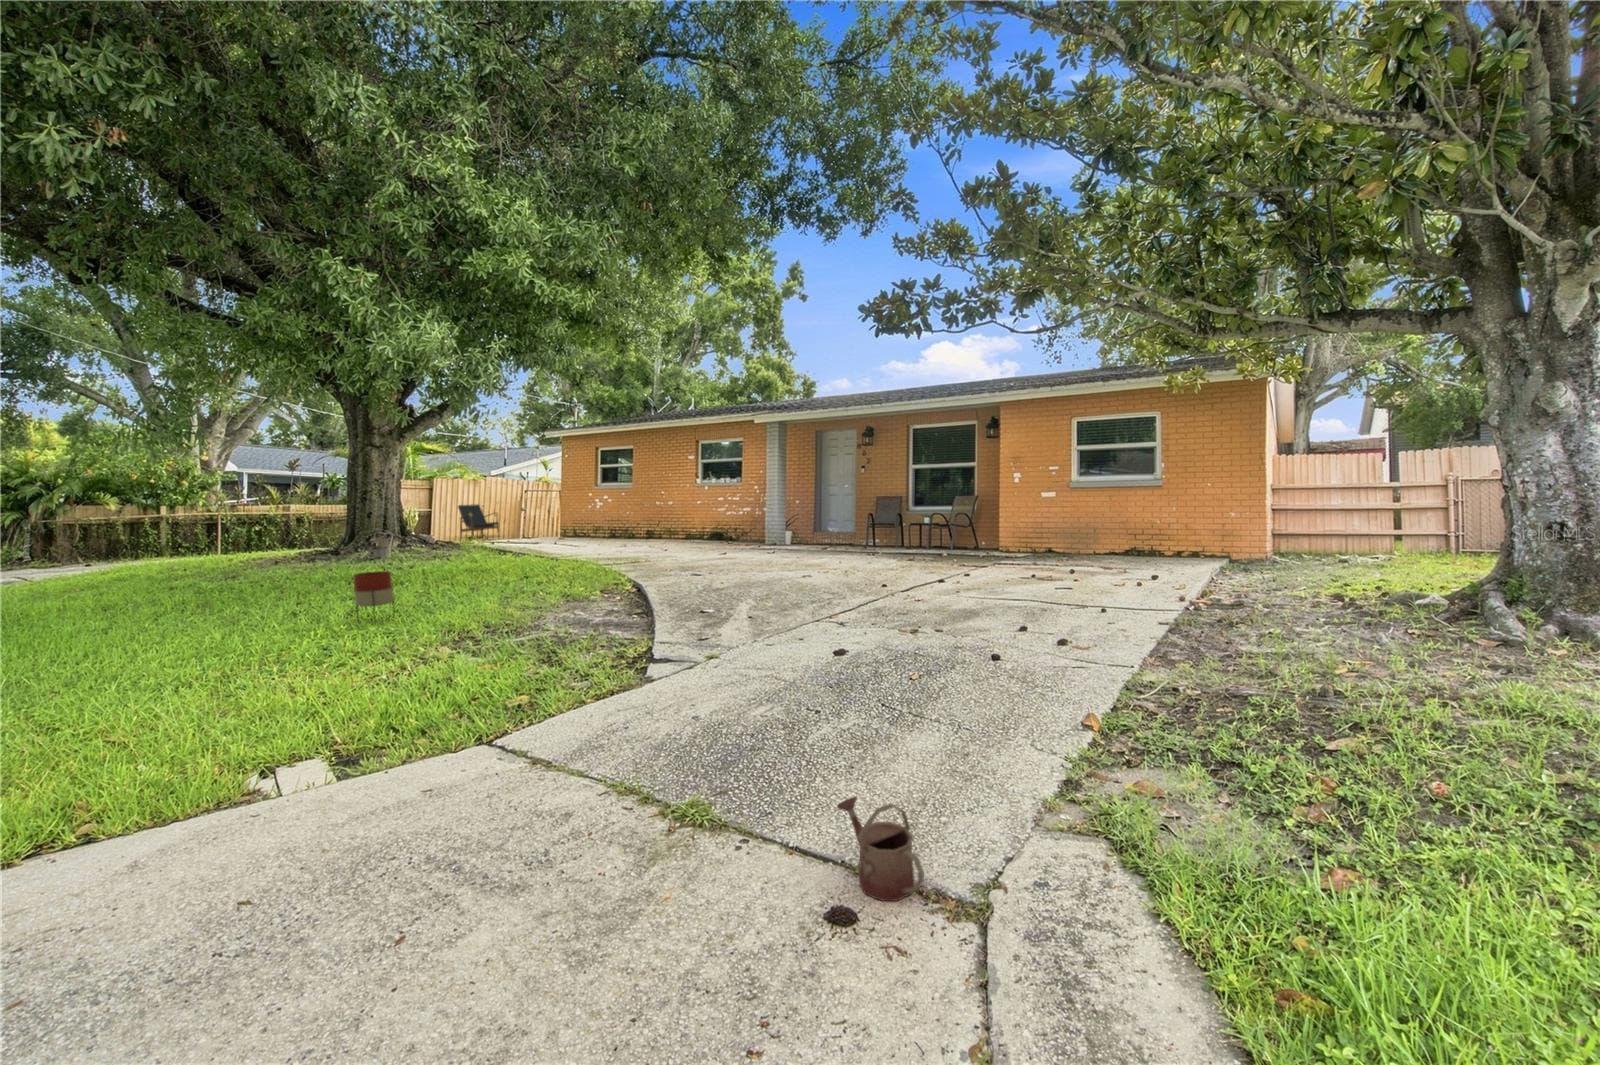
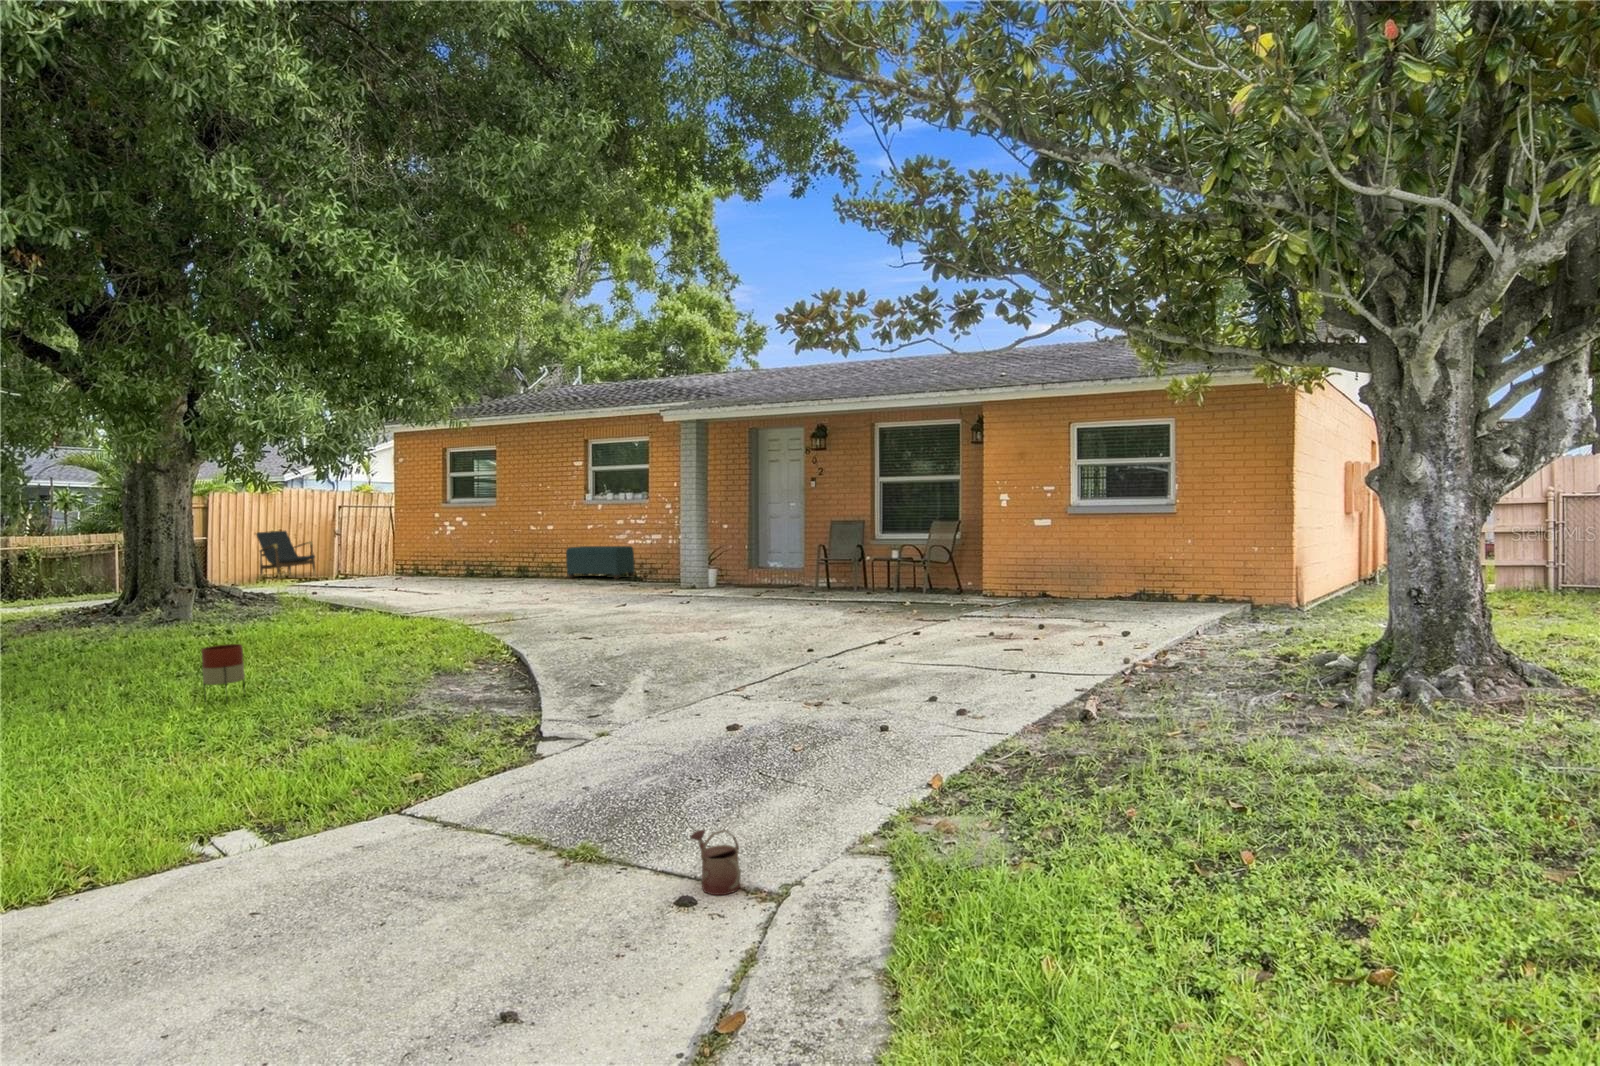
bench: none [677,516,727,539] -> present [566,546,635,579]

